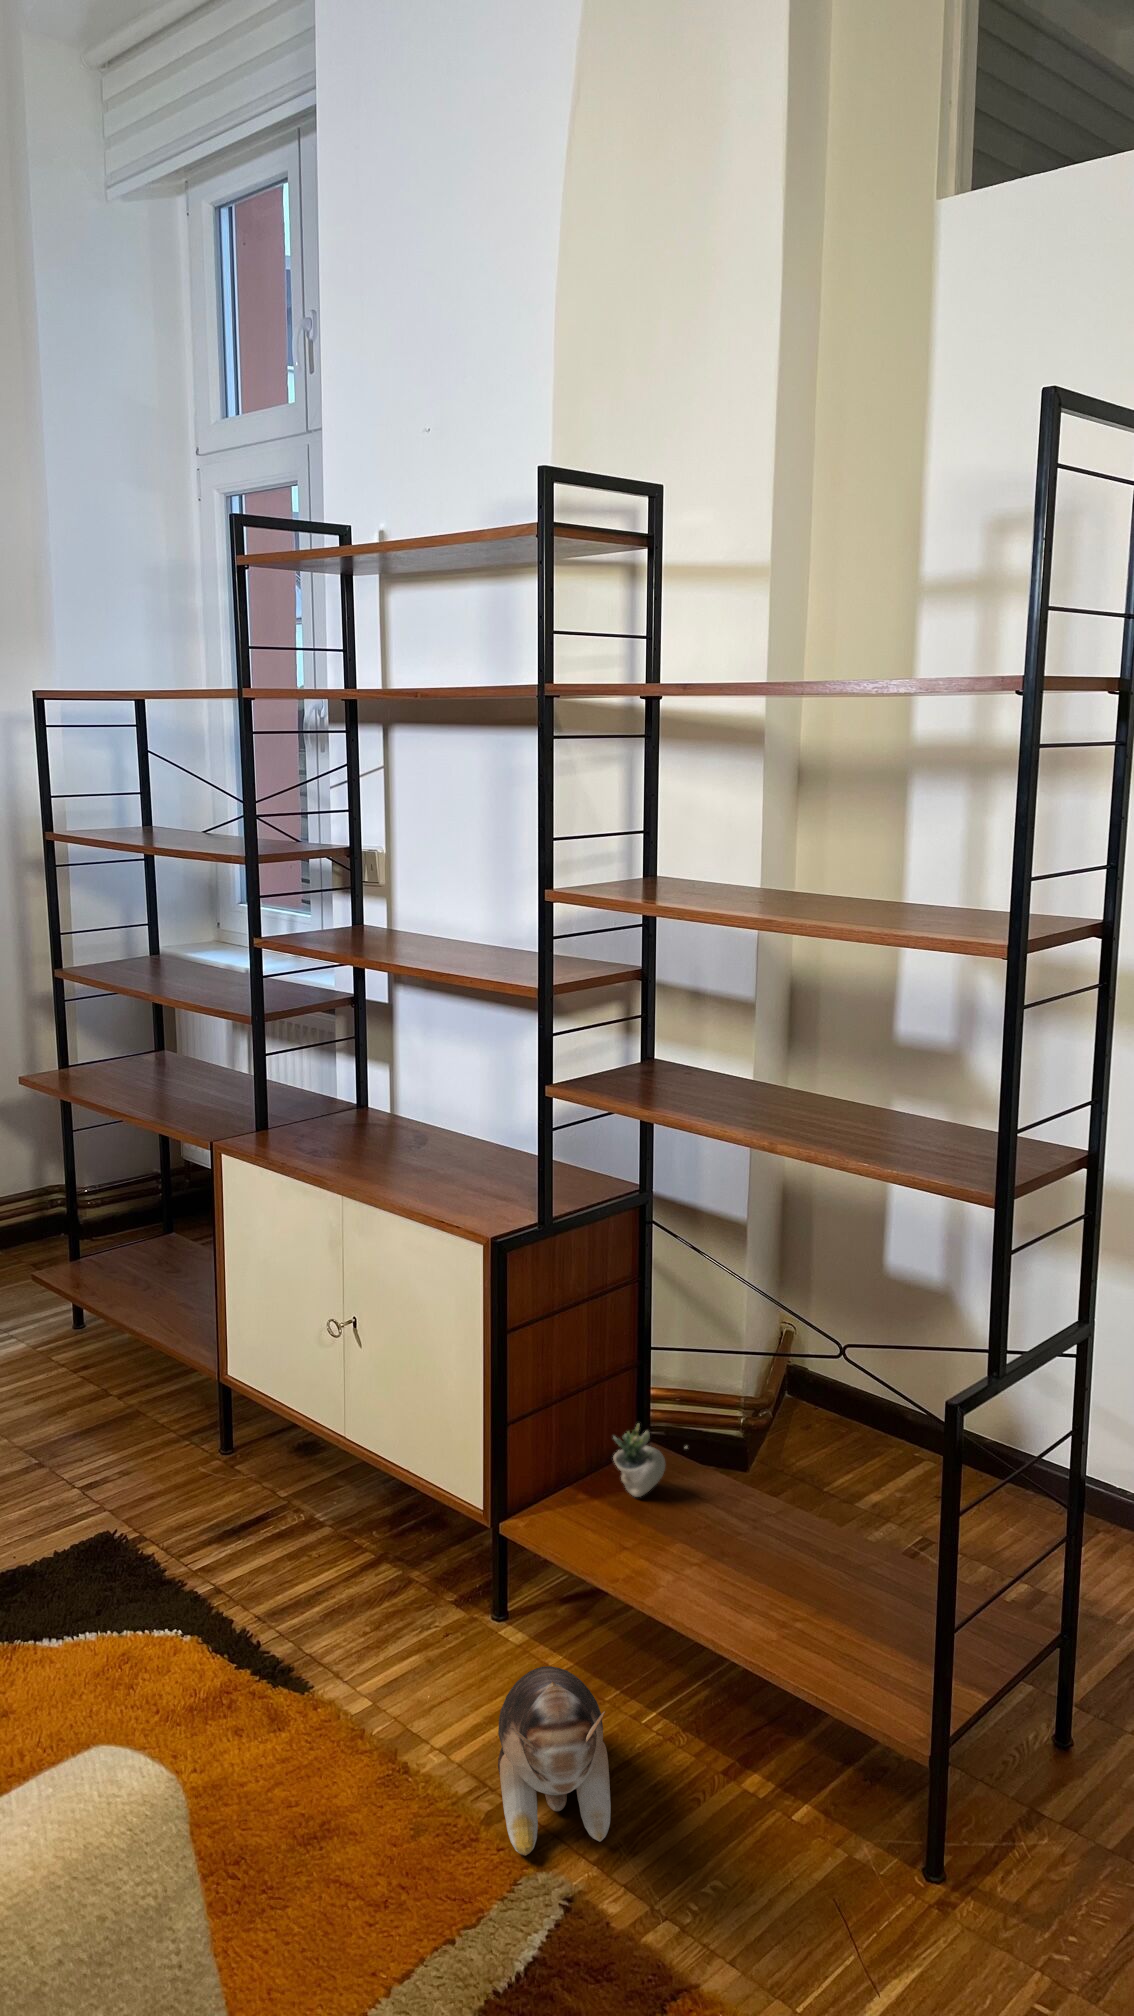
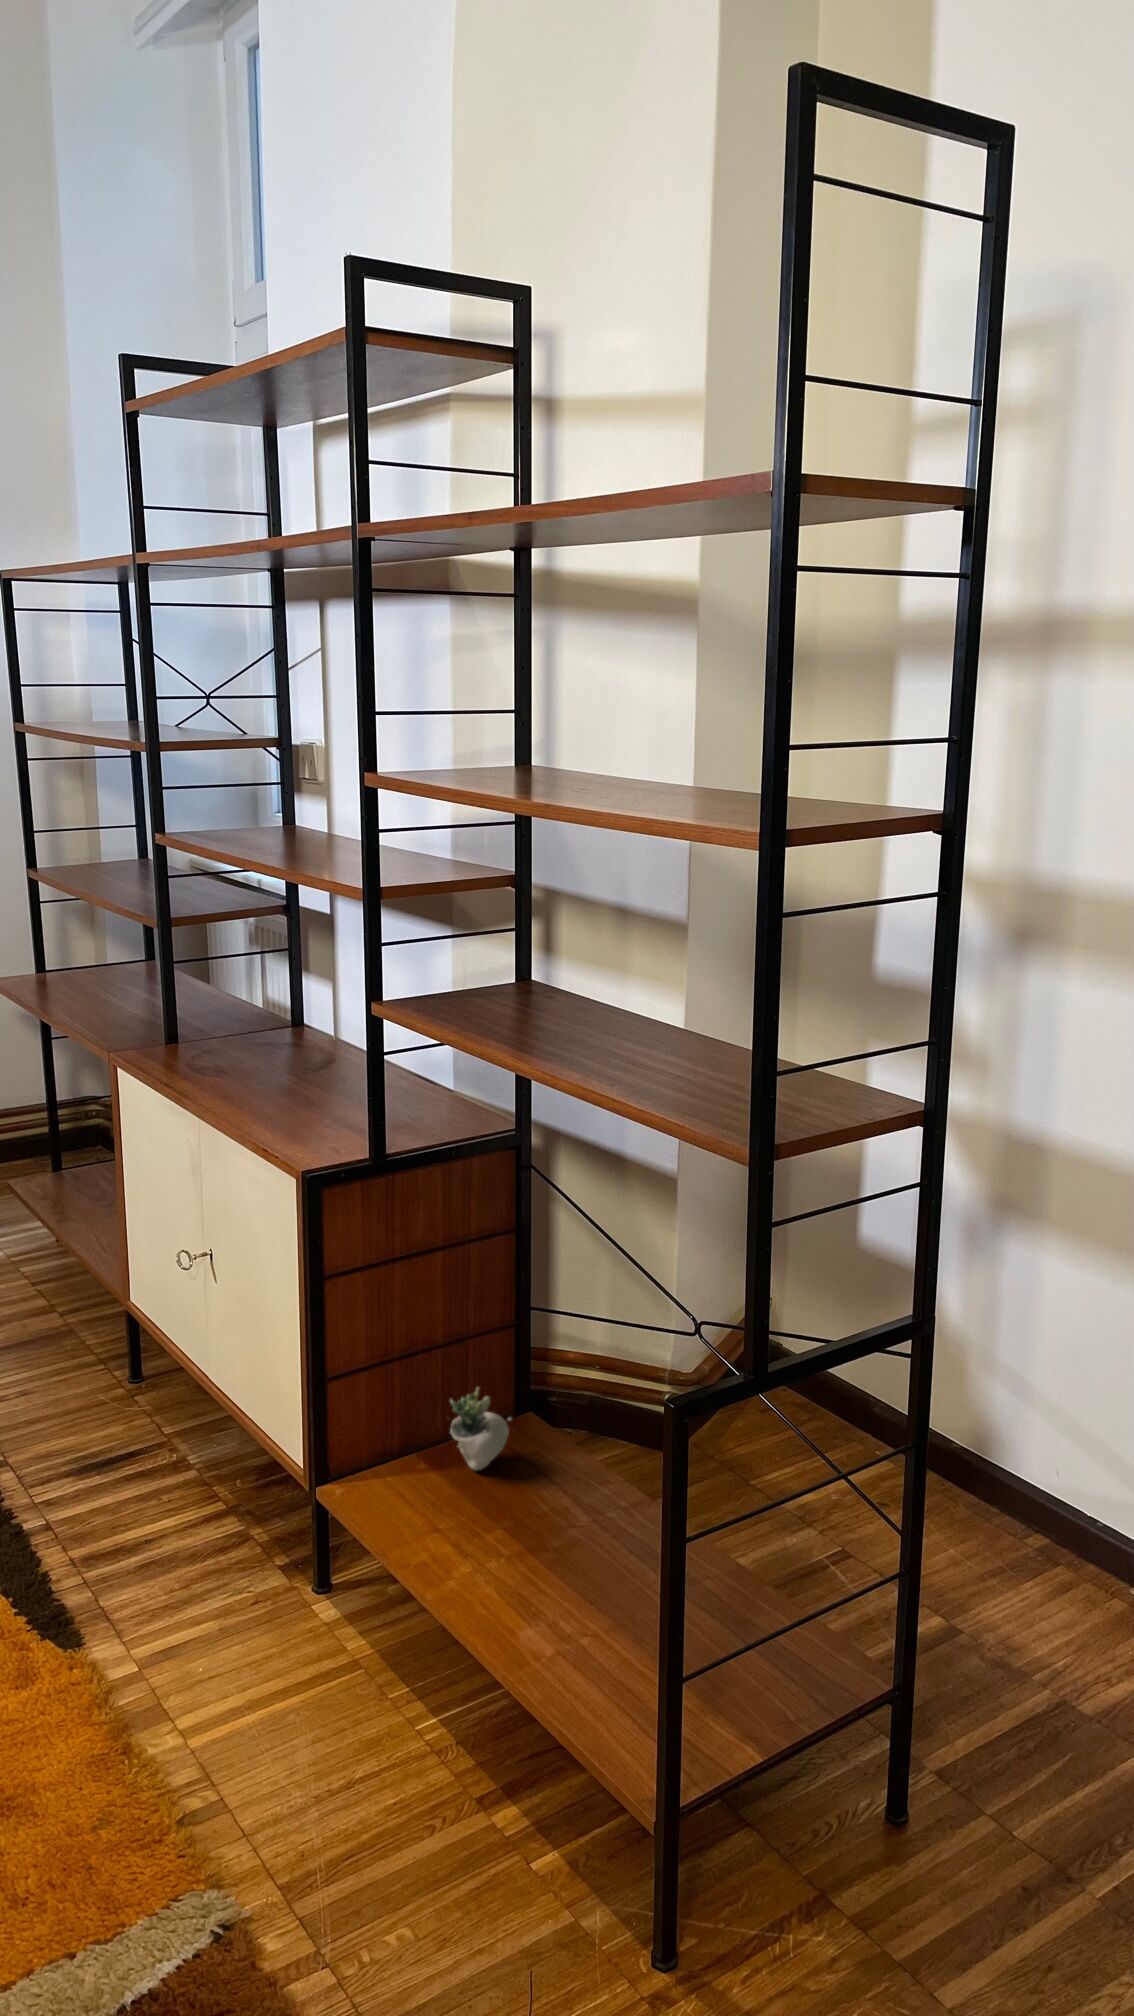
plush toy: present [498,1666,611,1856] -> none [148,1655,344,1868]

